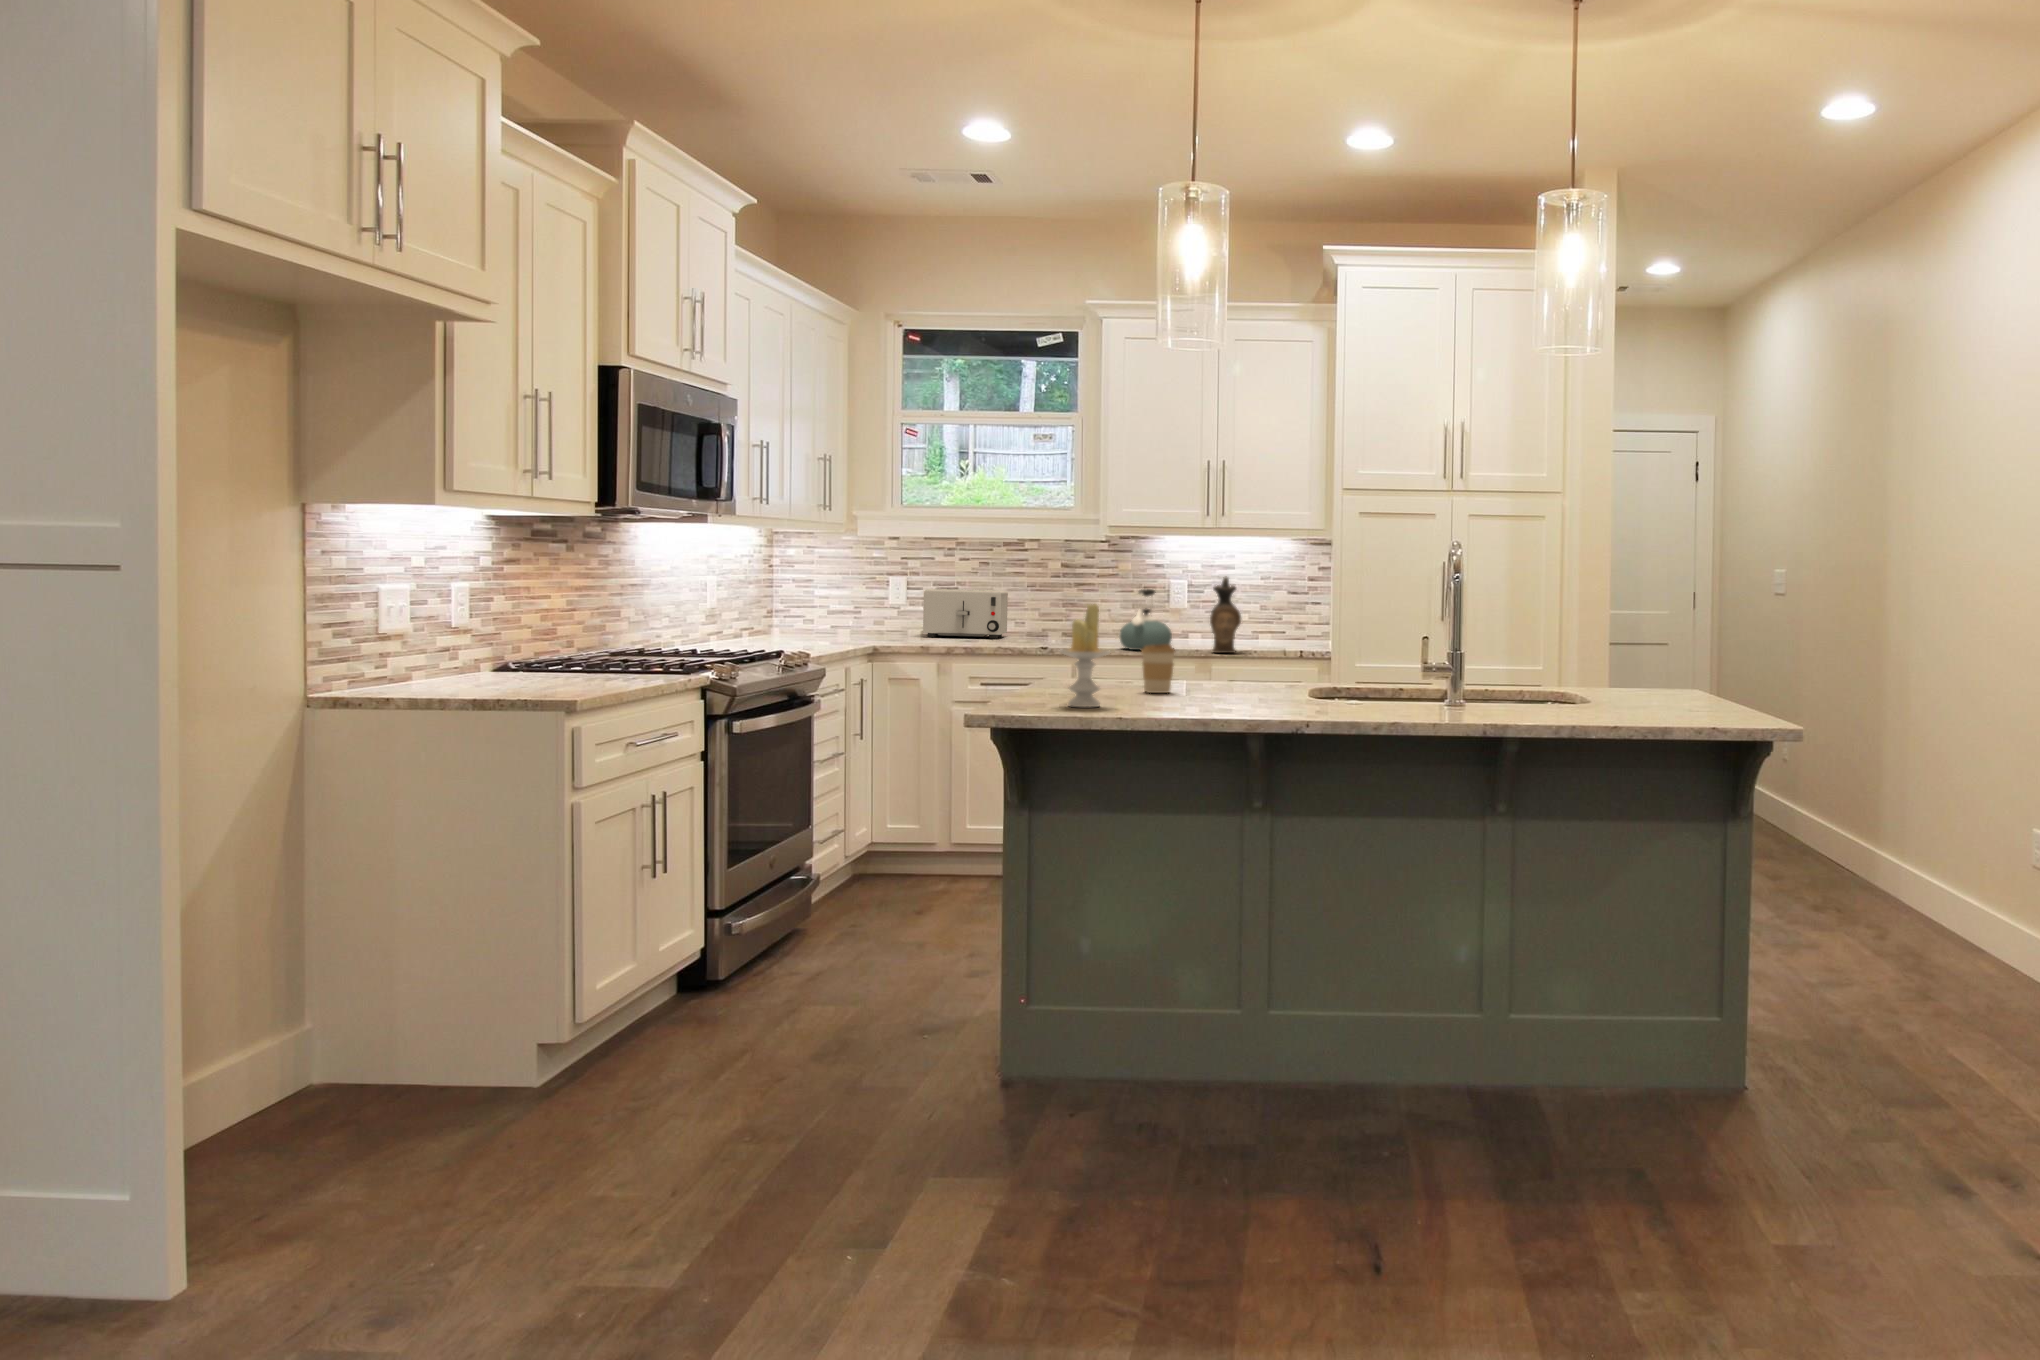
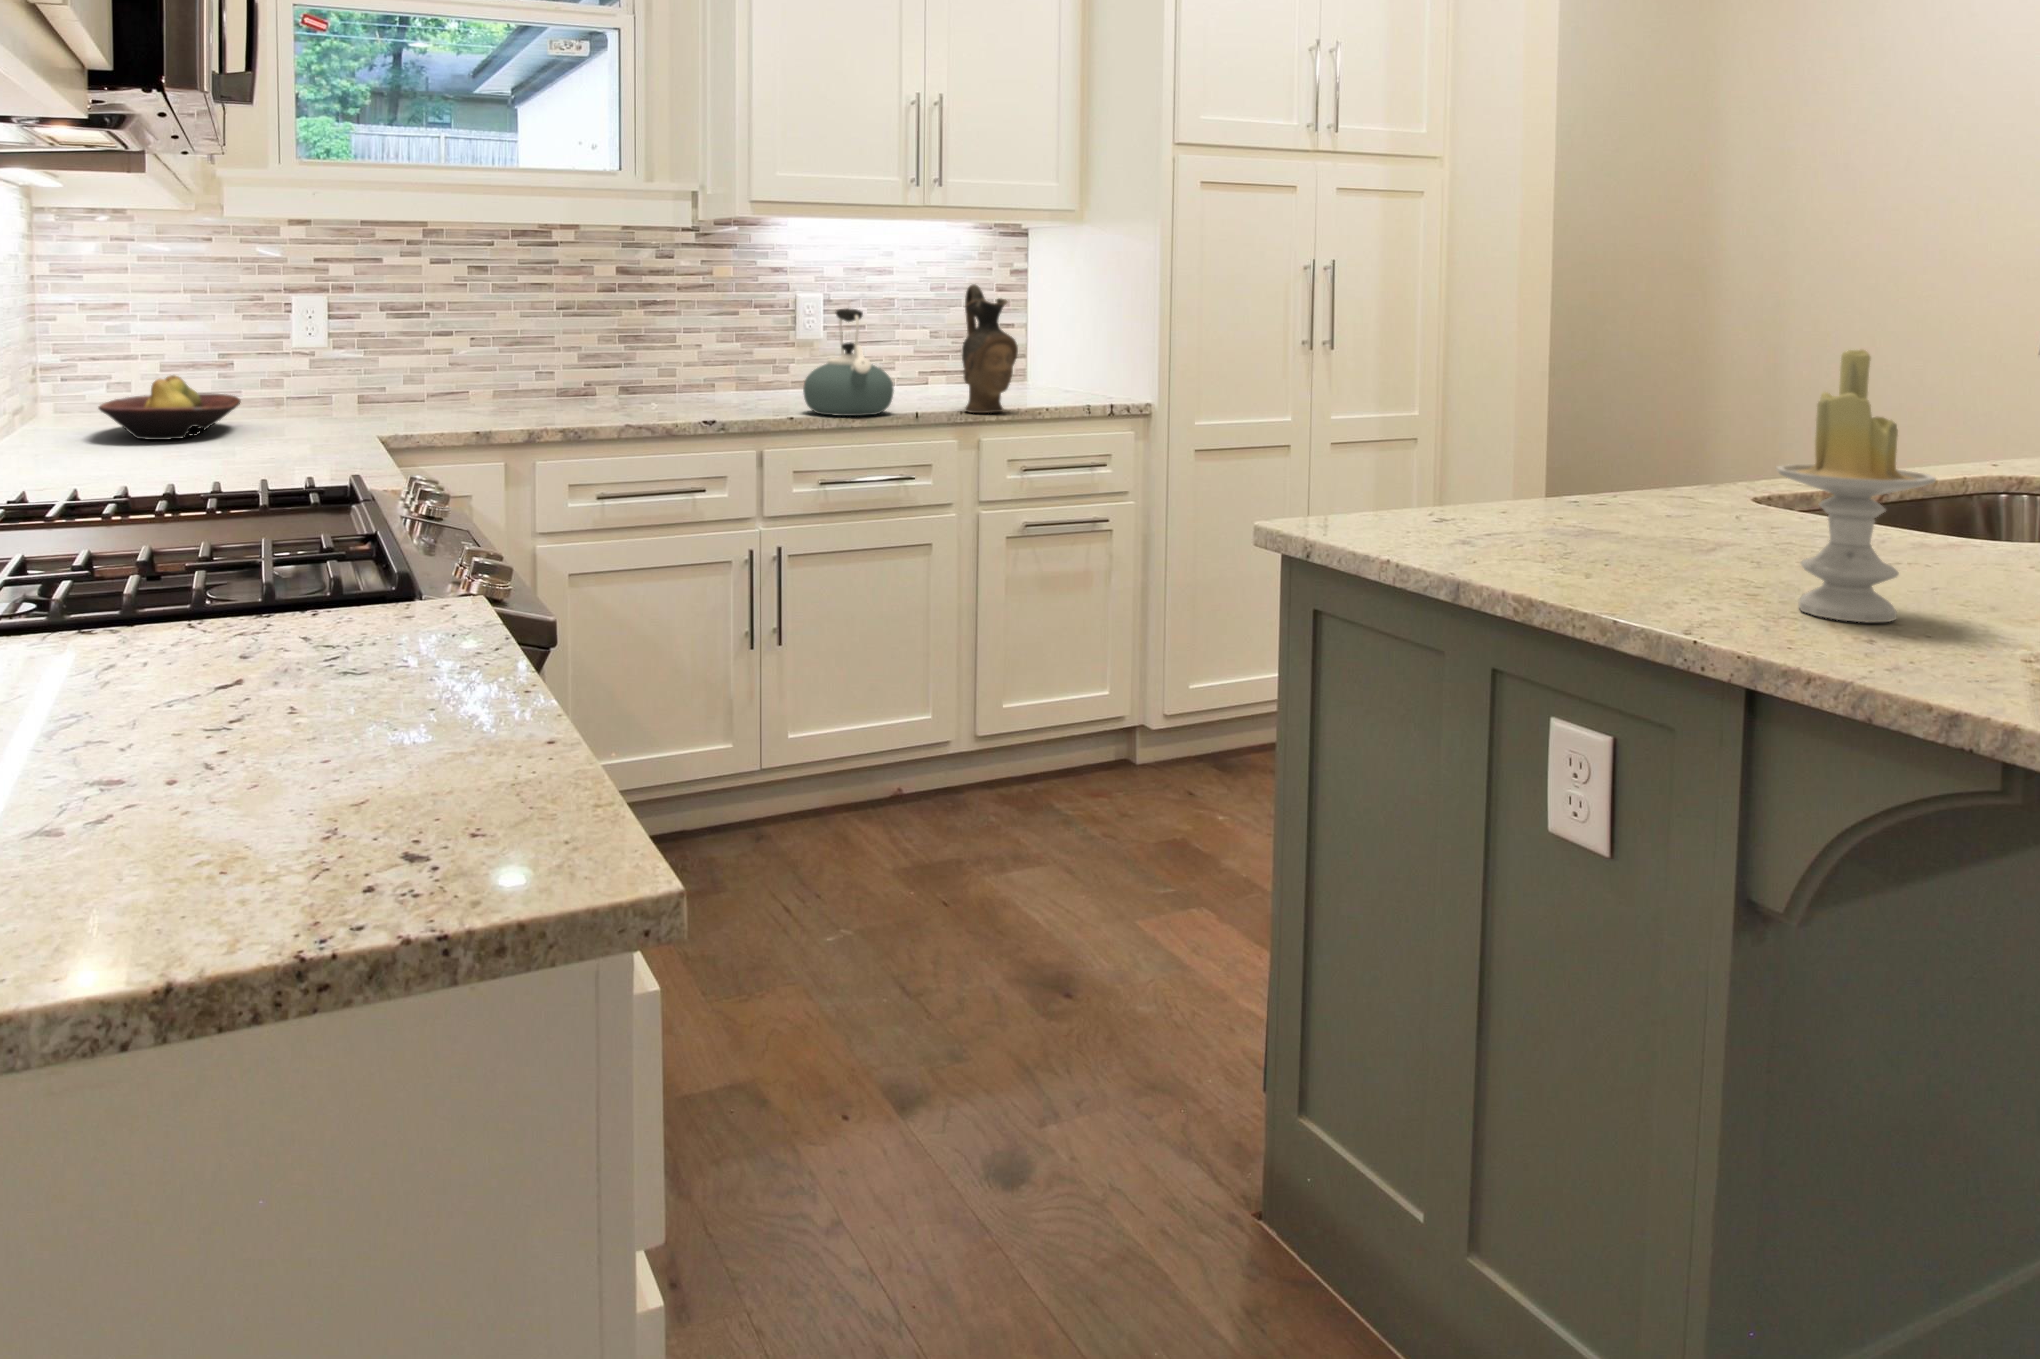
toaster: present [923,589,1008,638] -> none [370,319,529,409]
fruit bowl: none [760,612,836,641] -> present [99,375,241,440]
coffee cup: present [1141,644,1175,693] -> none [1571,429,1656,540]

